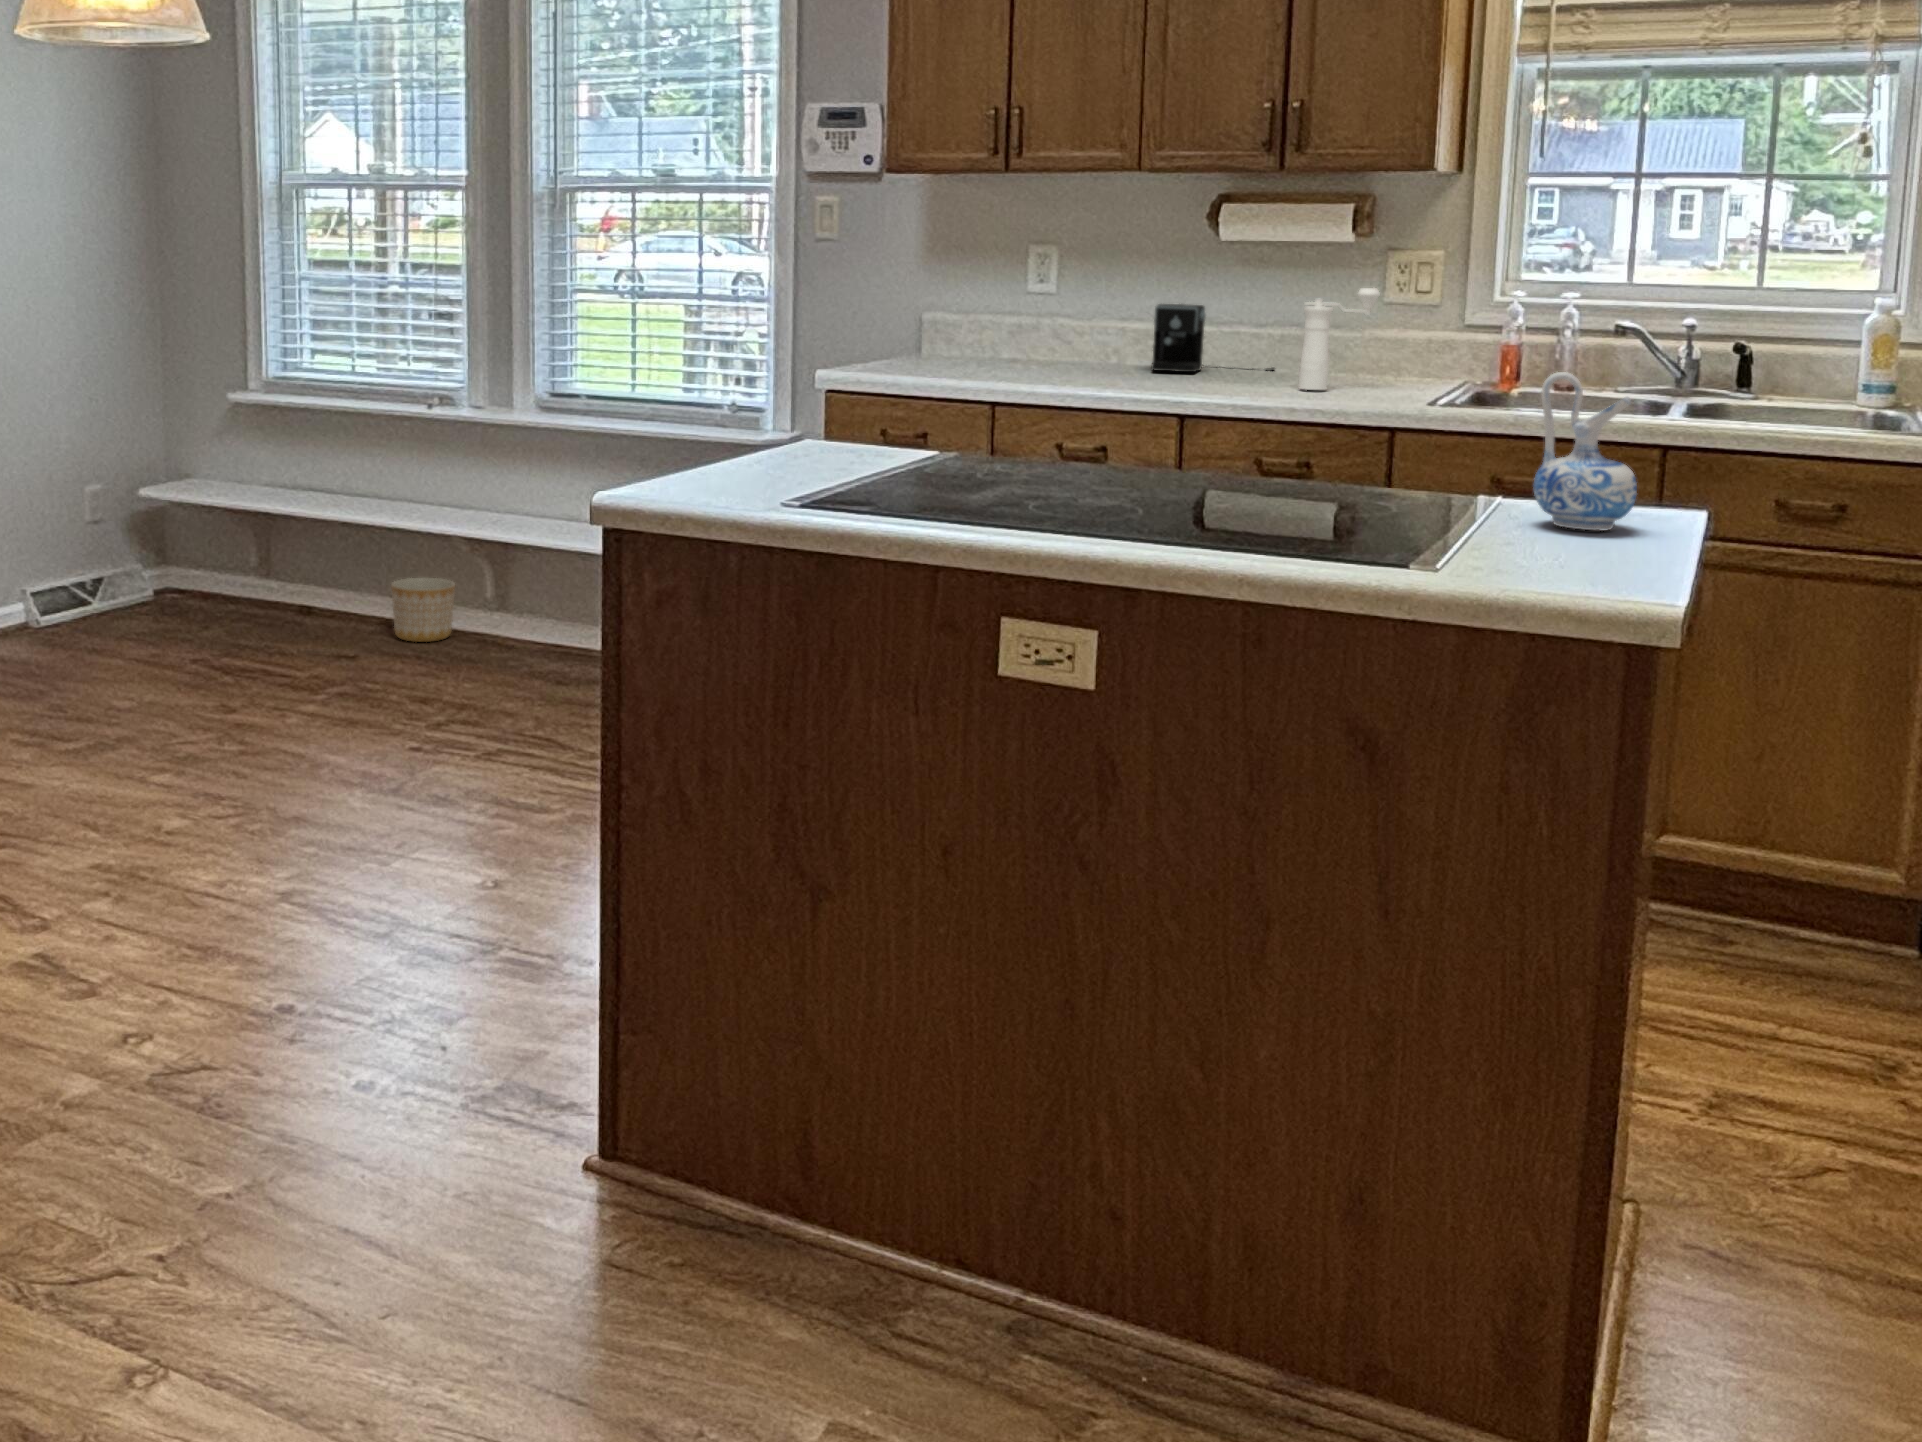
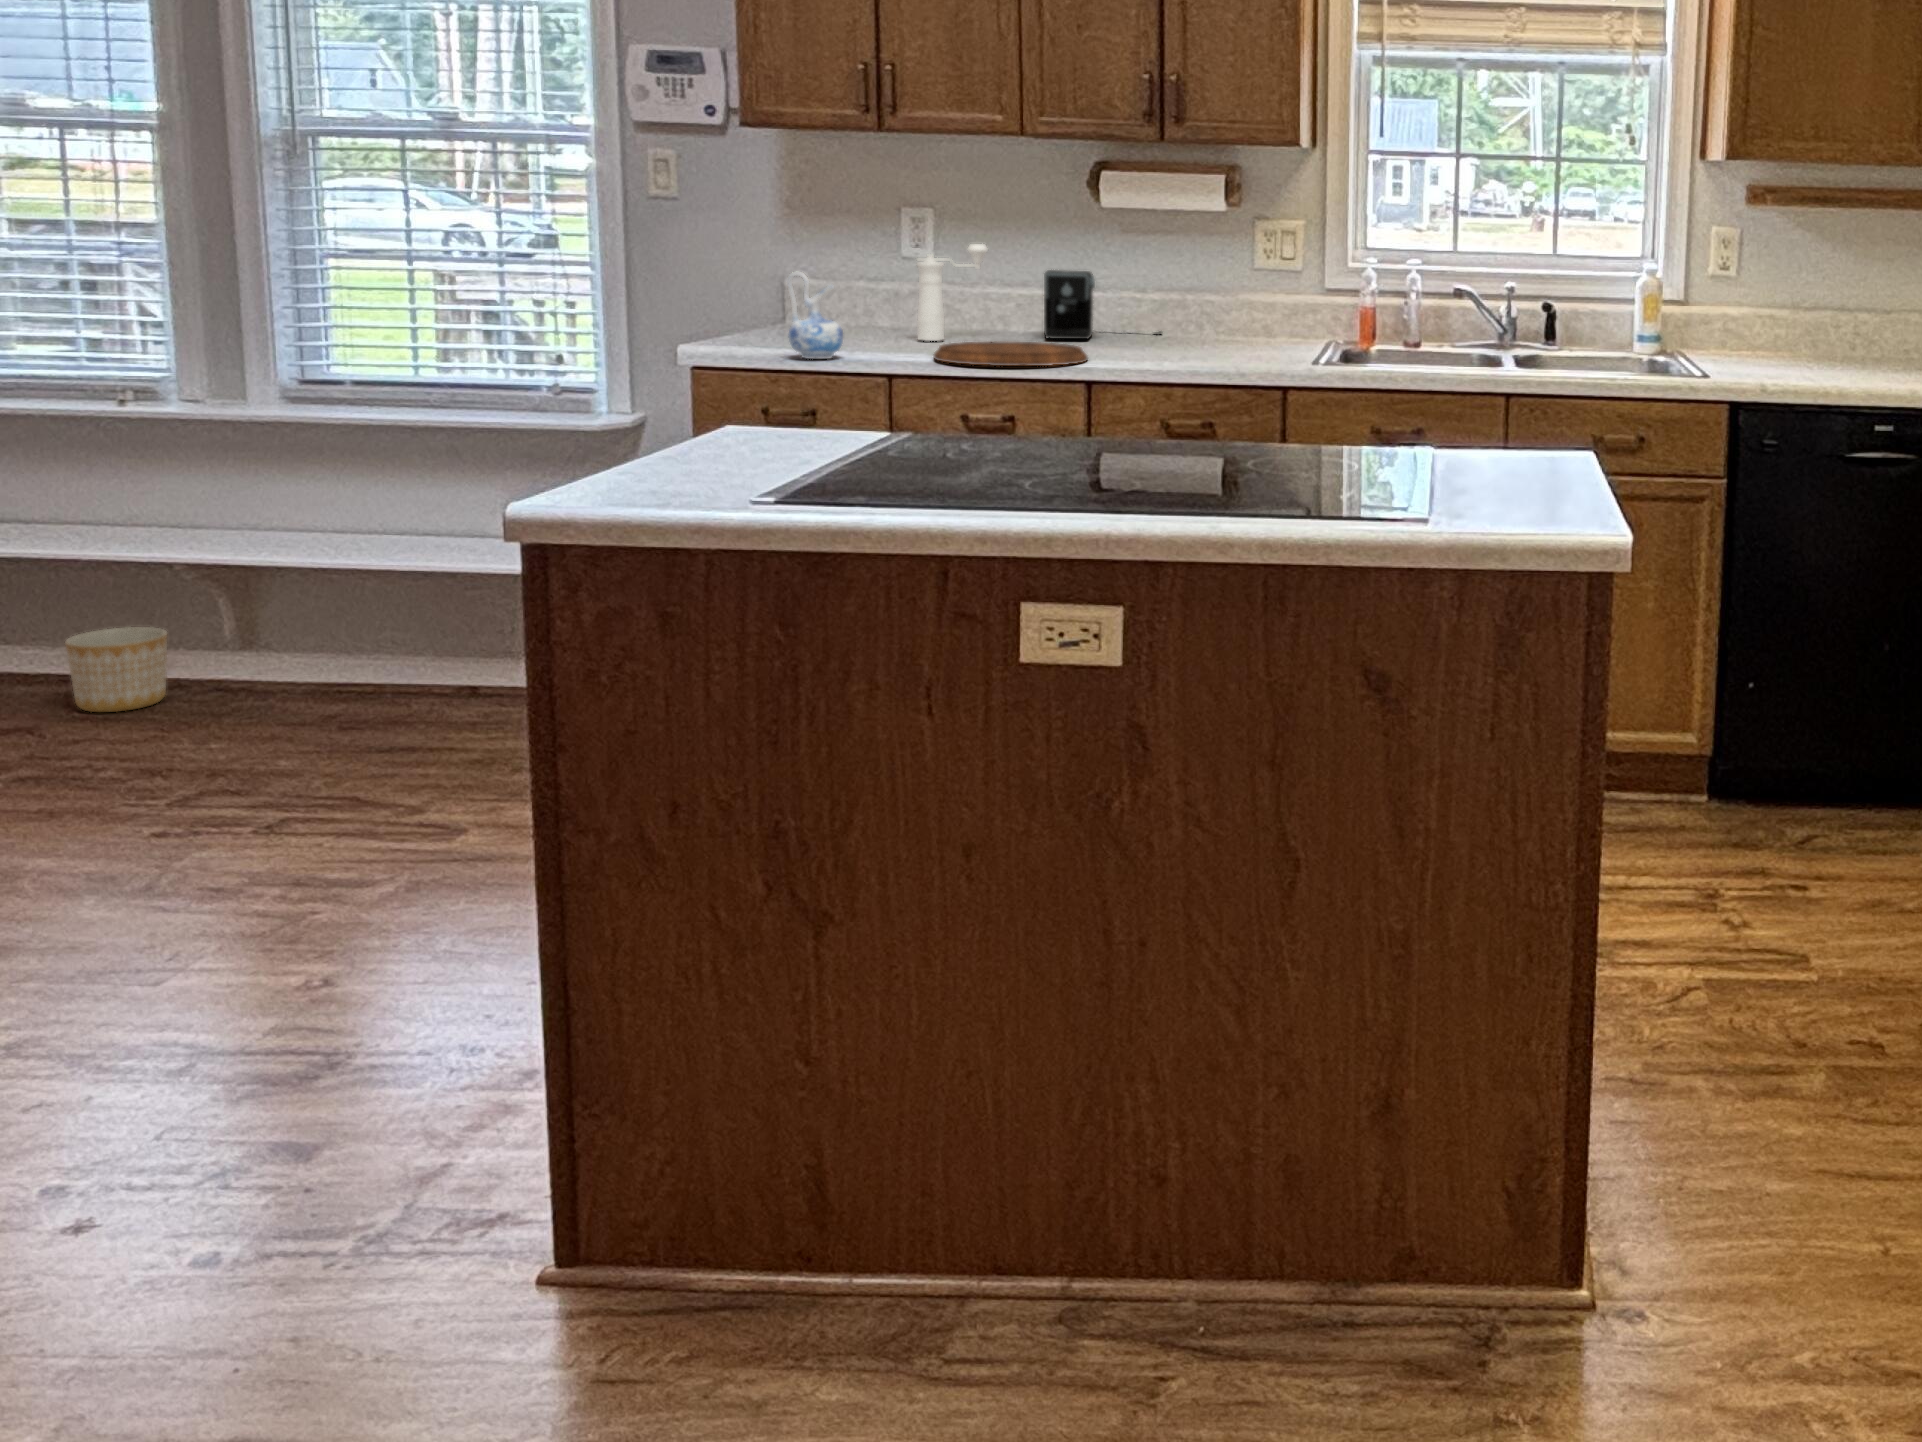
pepper mill: present [1299,288,1380,390] -> present [917,244,987,341]
cutting board: none [1035,370,1185,394] -> present [934,342,1088,366]
ceramic pitcher: present [1533,372,1637,530] -> present [787,272,843,359]

